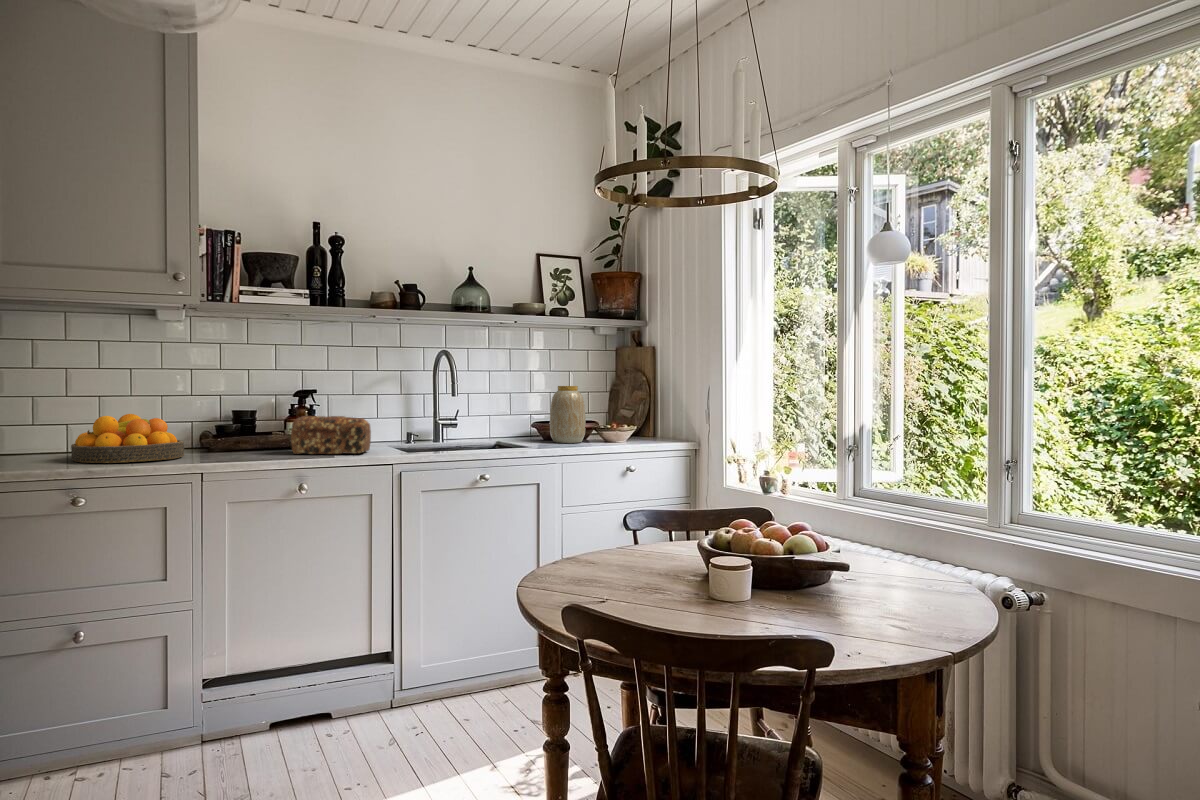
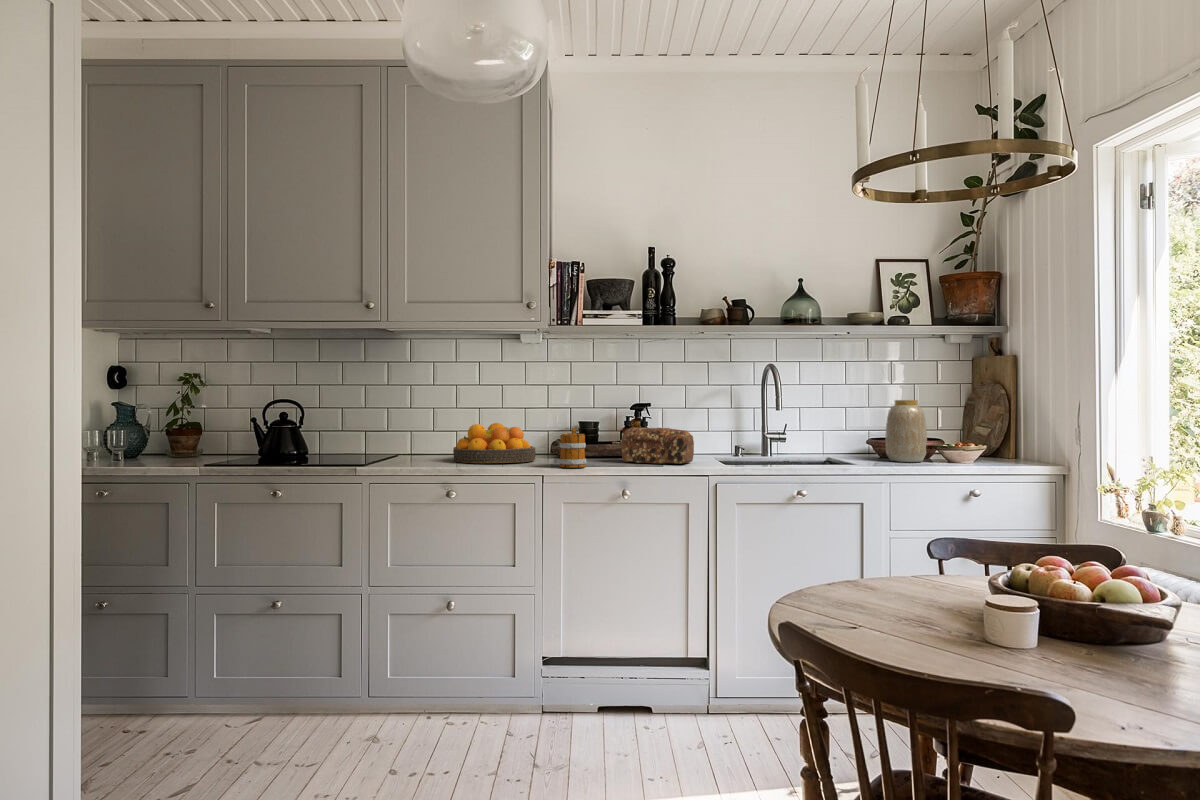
mug: none [220,418,254,464] -> present [559,428,586,468]

